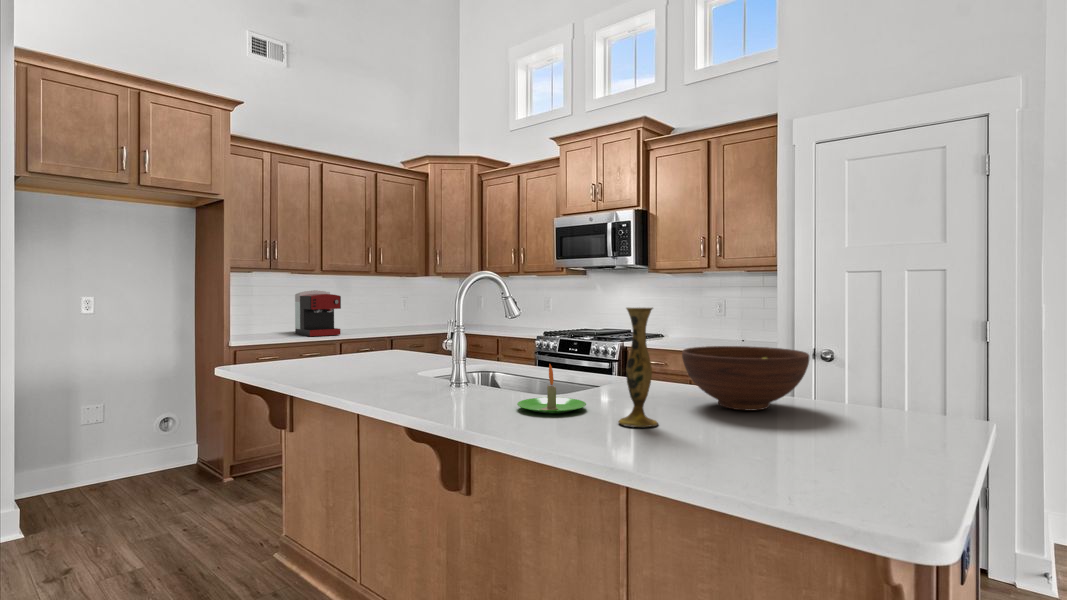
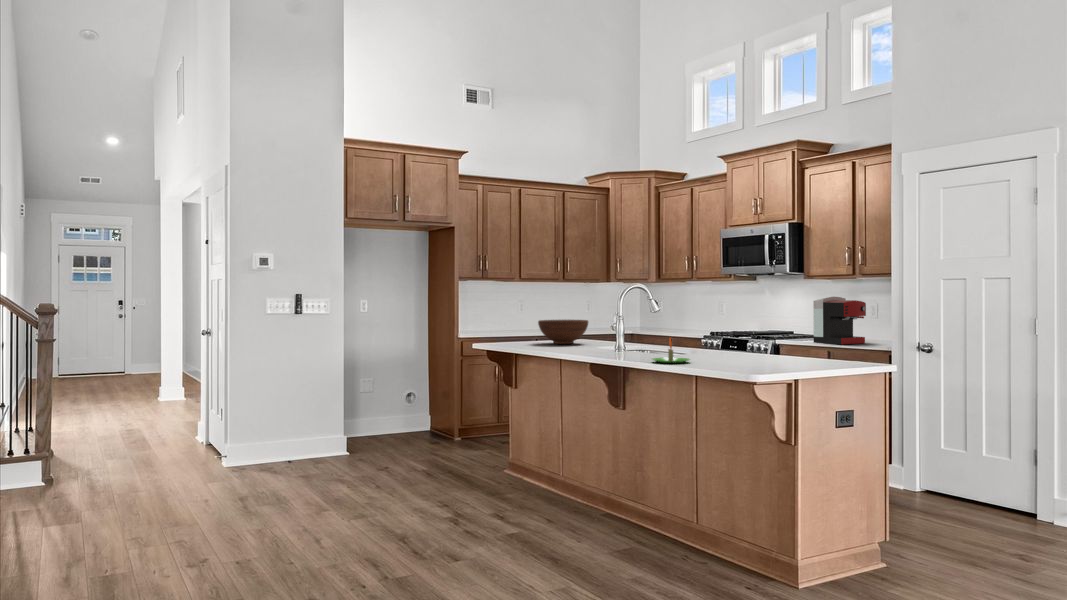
coffee maker: present [295,290,341,336] -> present [813,297,866,344]
vase: present [618,308,658,427] -> none [701,305,723,367]
fruit bowl: present [682,346,809,411] -> present [538,320,588,344]

